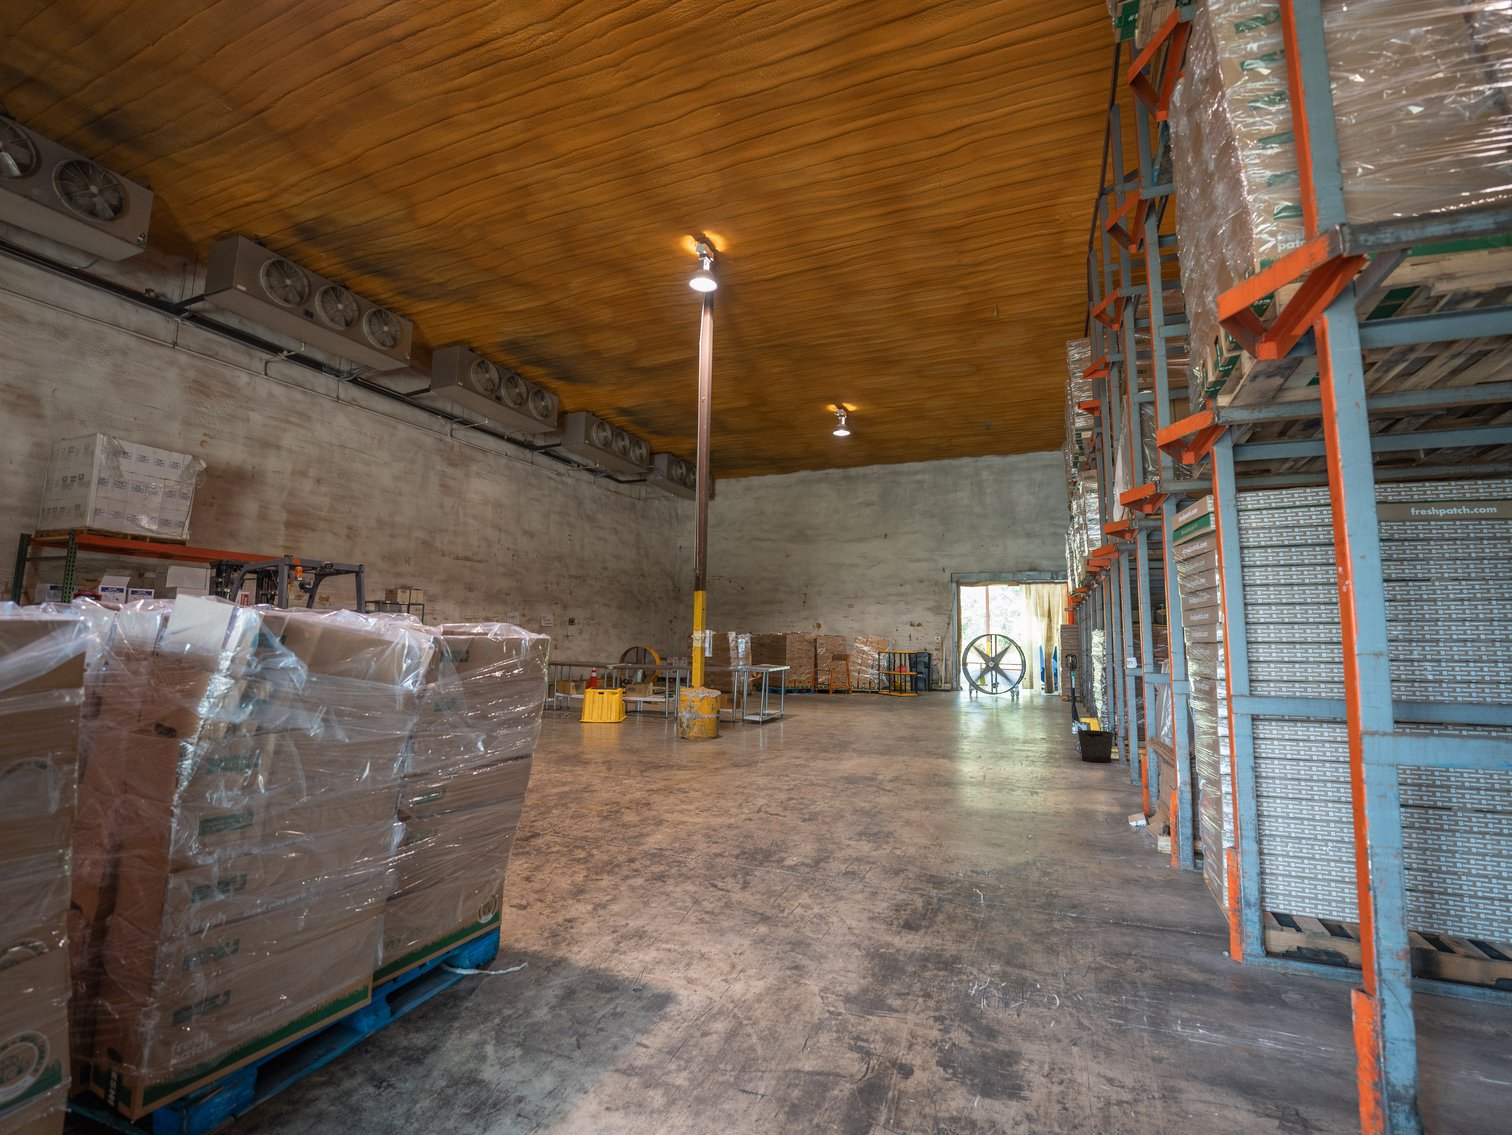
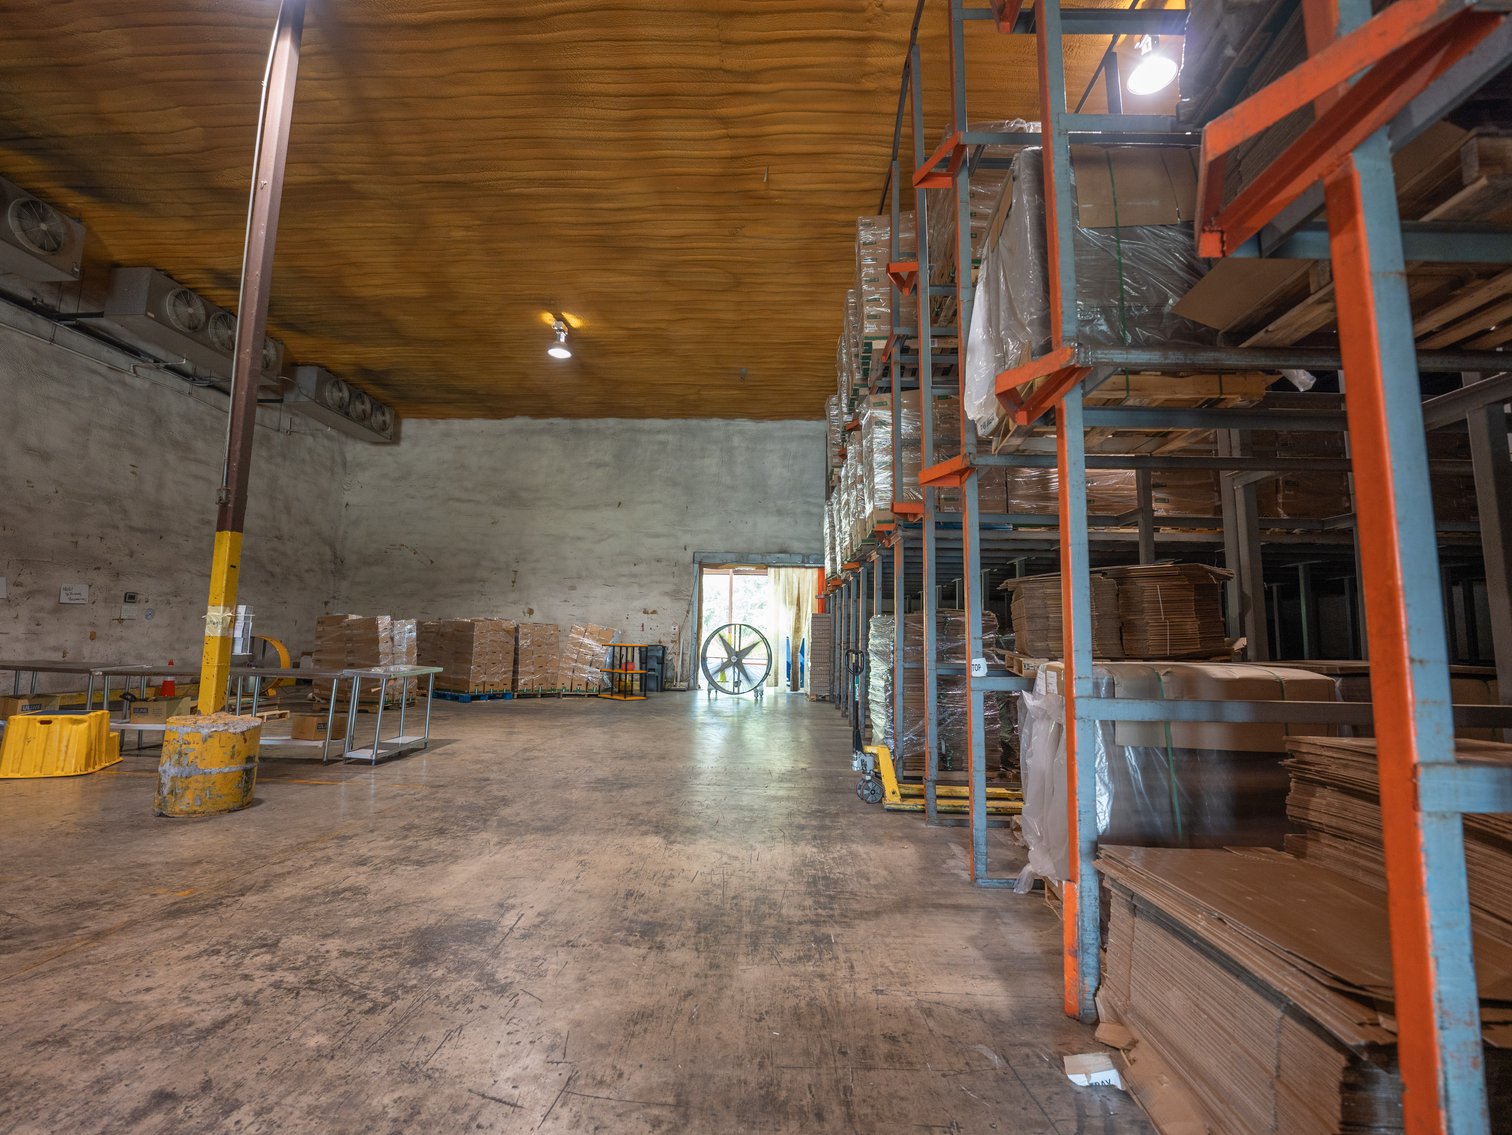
bench: present [811,654,852,694] -> none [511,646,564,700]
bucket: present [1077,730,1114,763] -> none [867,769,921,824]

